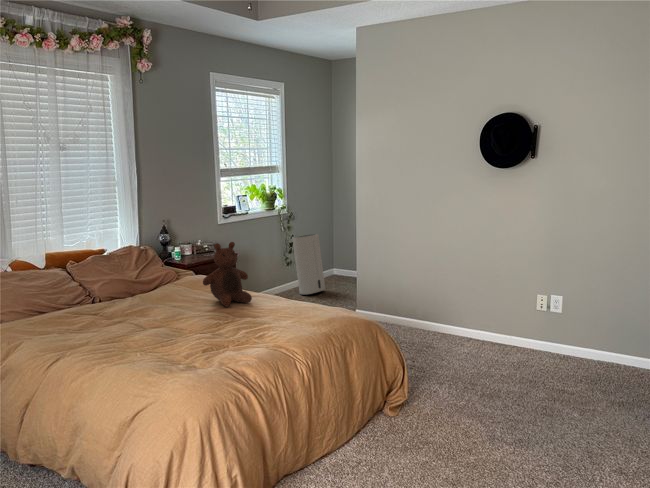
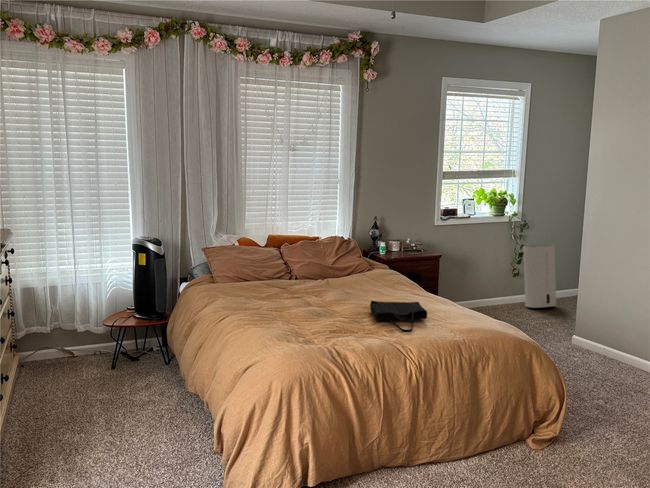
stuffed bear: present [203,242,252,306] -> none [372,240,417,300]
tote bag: none [222,303,287,335] -> present [370,301,427,332]

